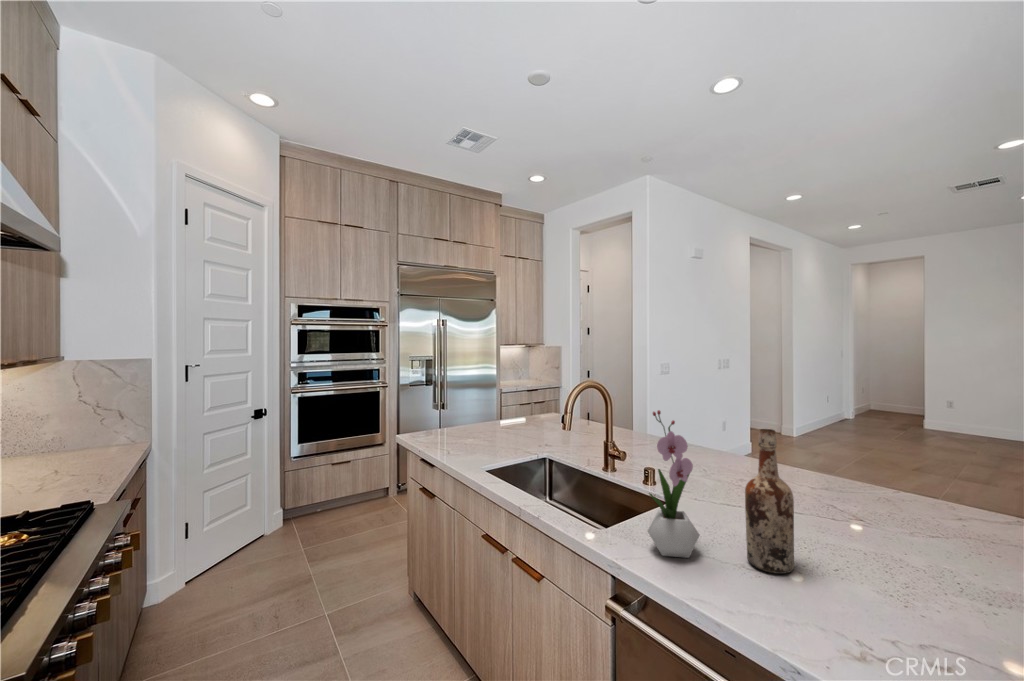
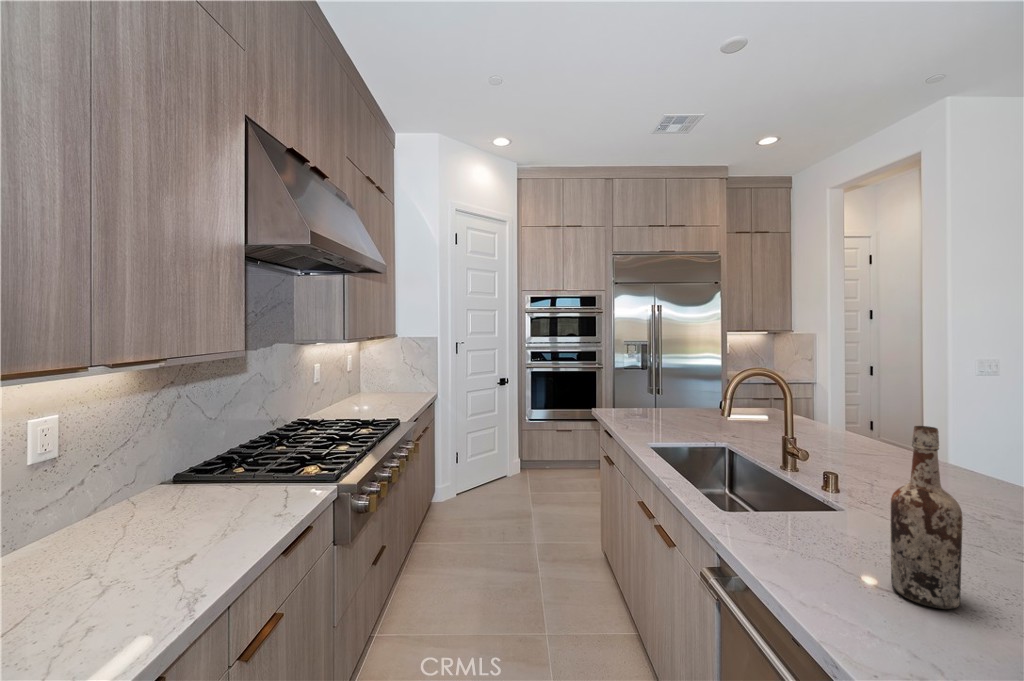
flower arrangement: present [648,410,700,558] -> none [767,393,833,562]

